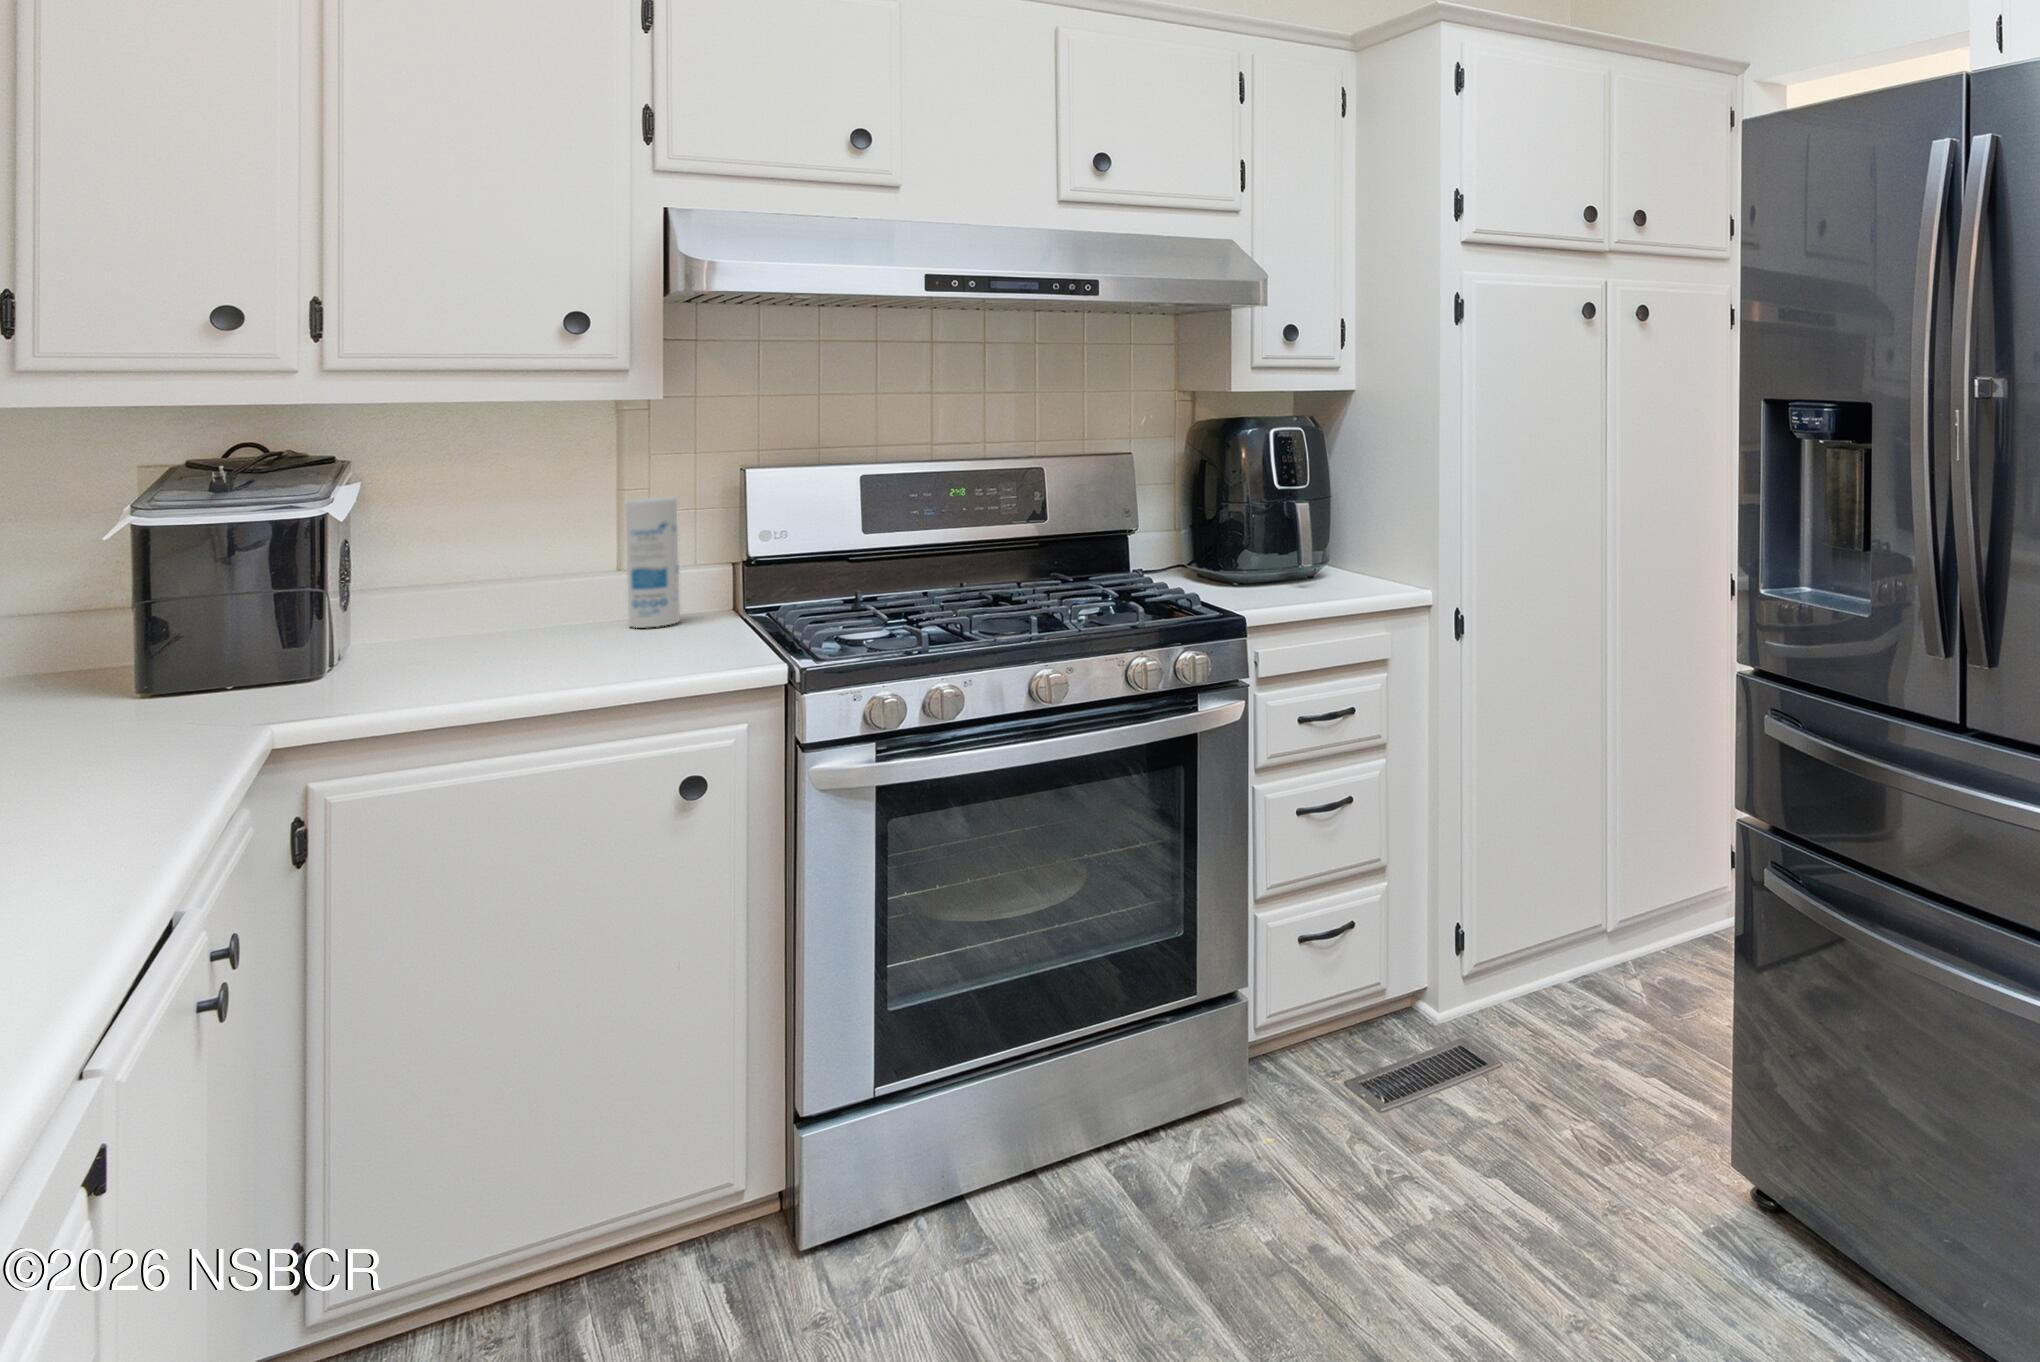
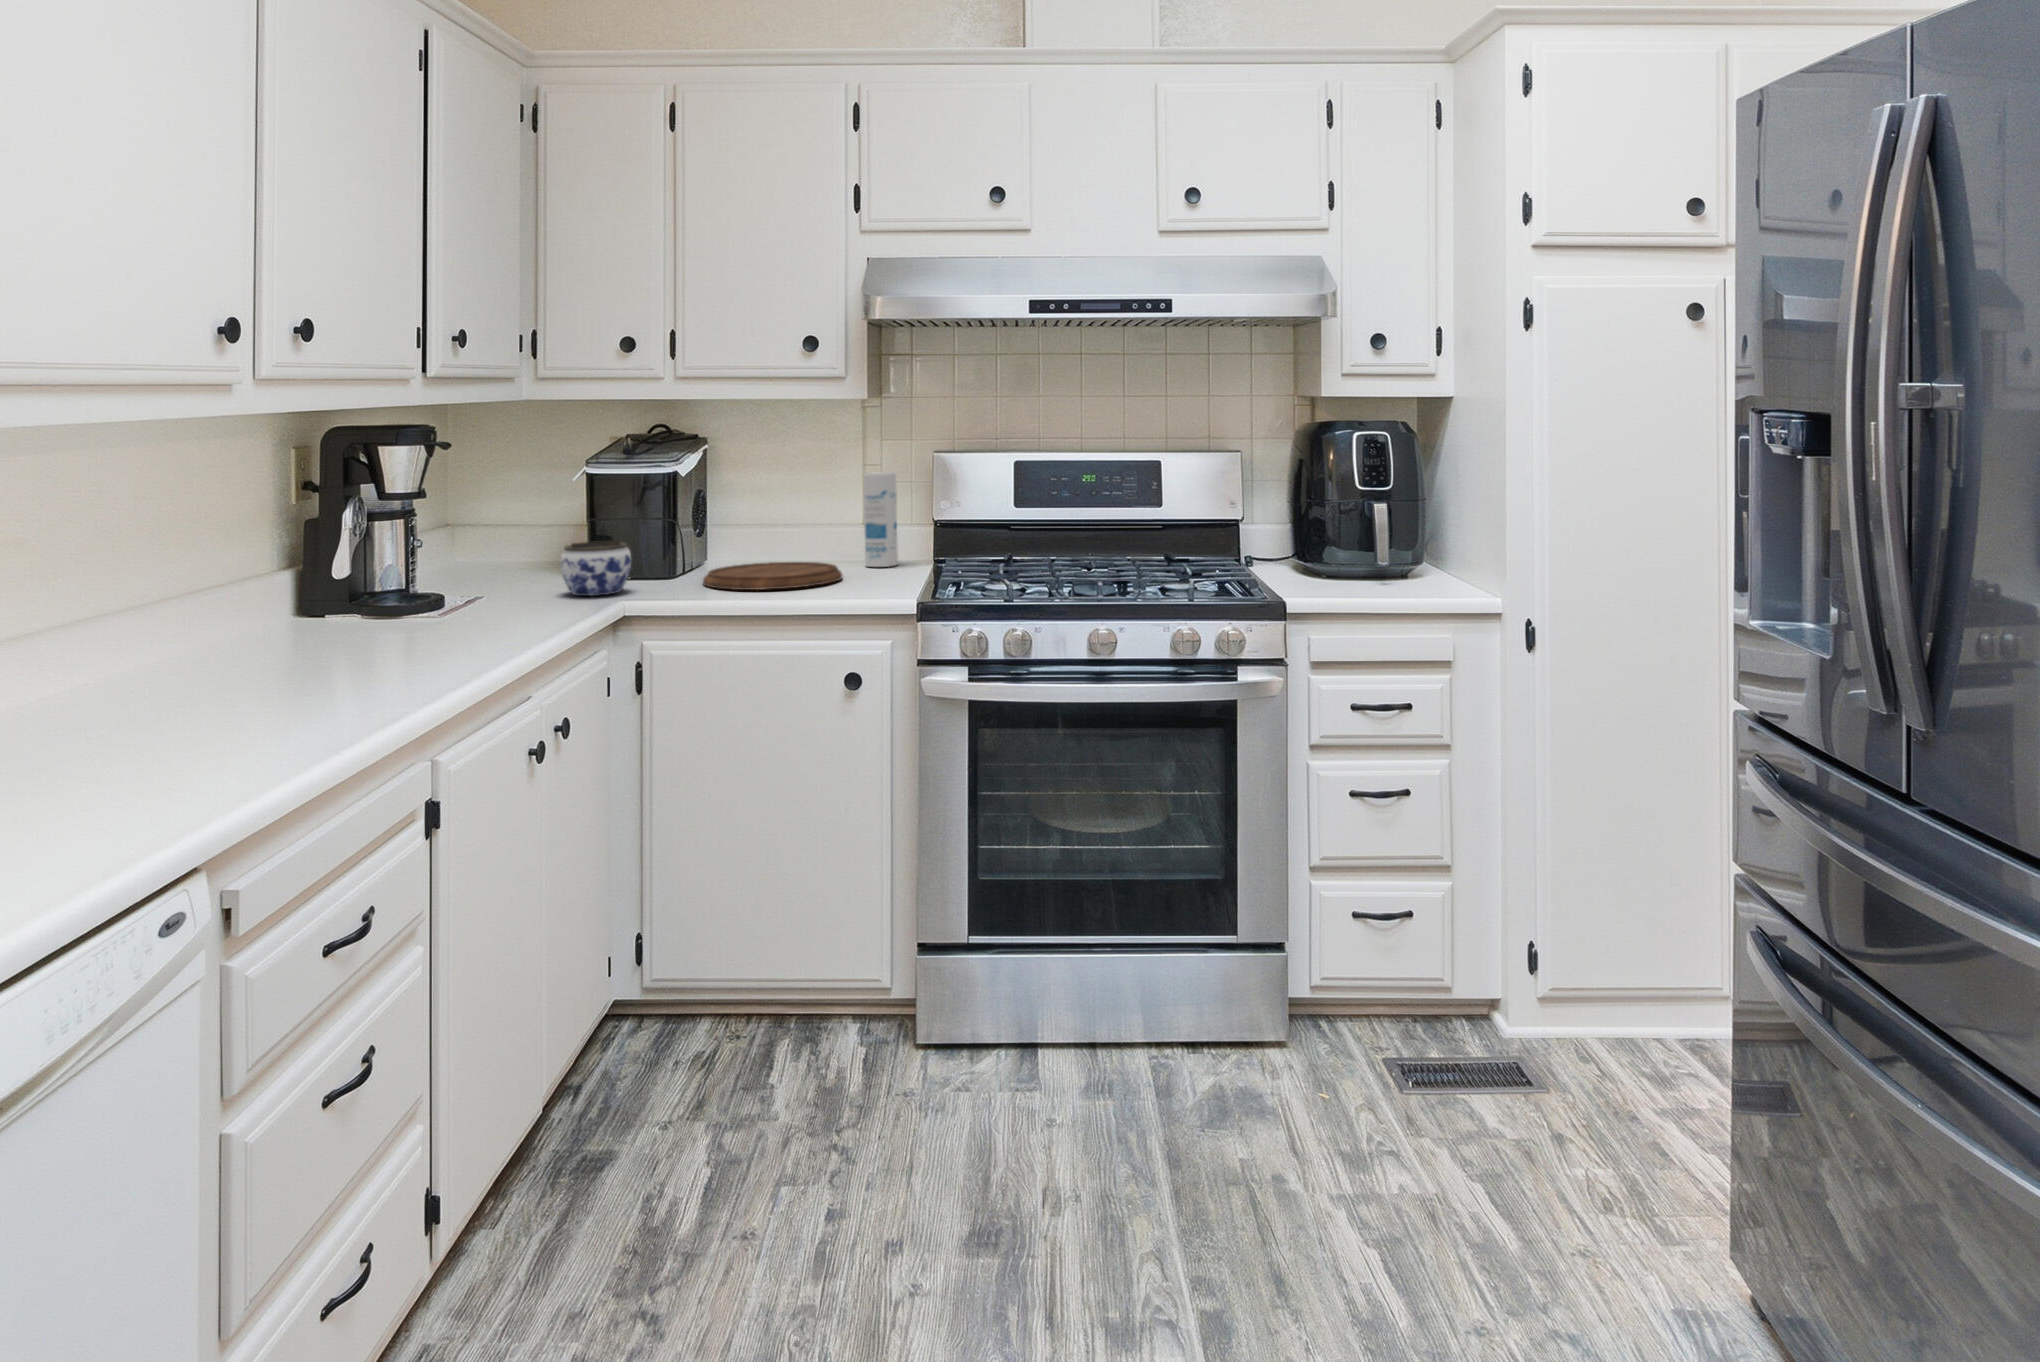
cutting board: none [387,630,626,687] -> present [703,562,842,590]
jar: none [125,633,269,729] -> present [560,541,631,596]

